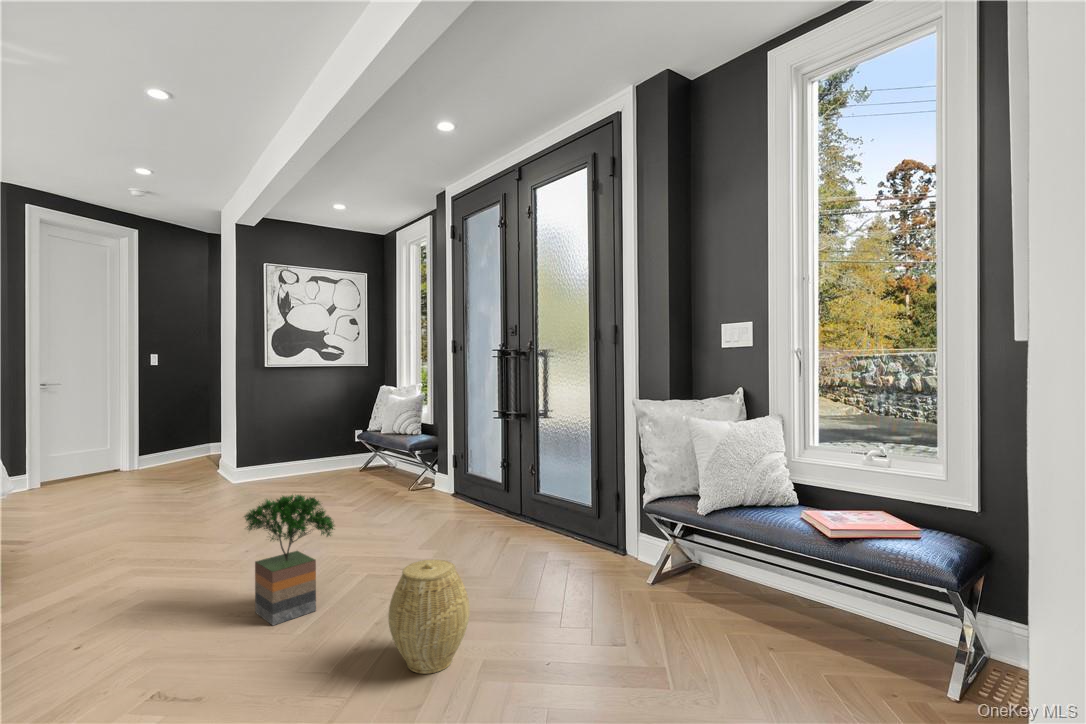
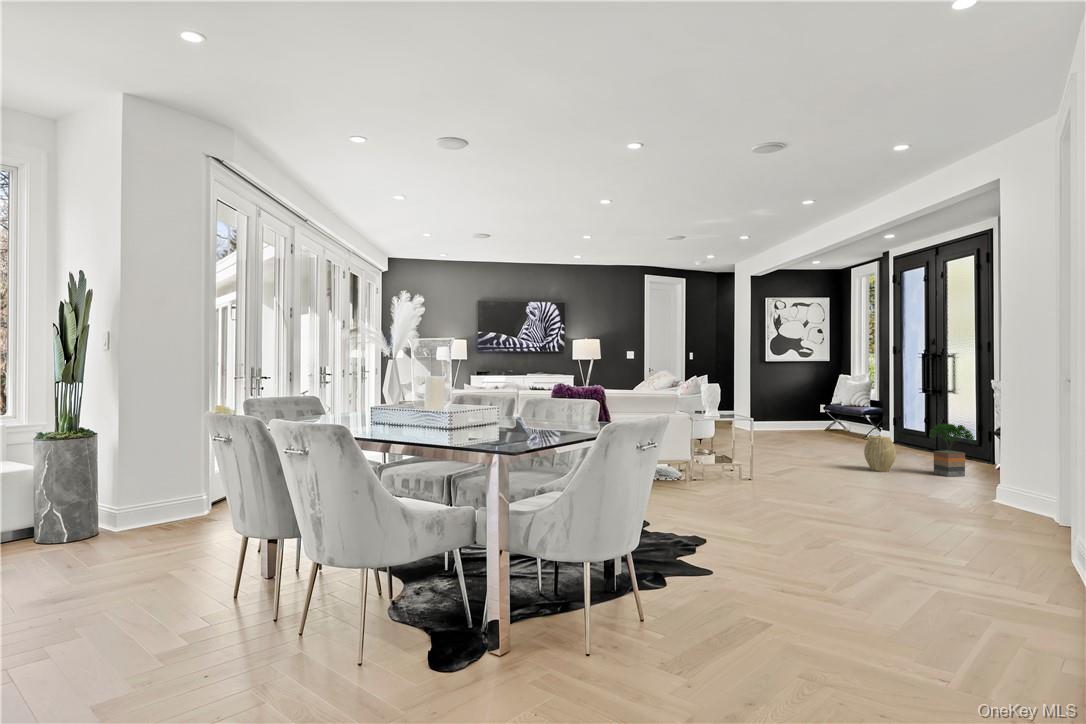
potted tree: present [244,495,334,625] -> present [929,424,974,477]

